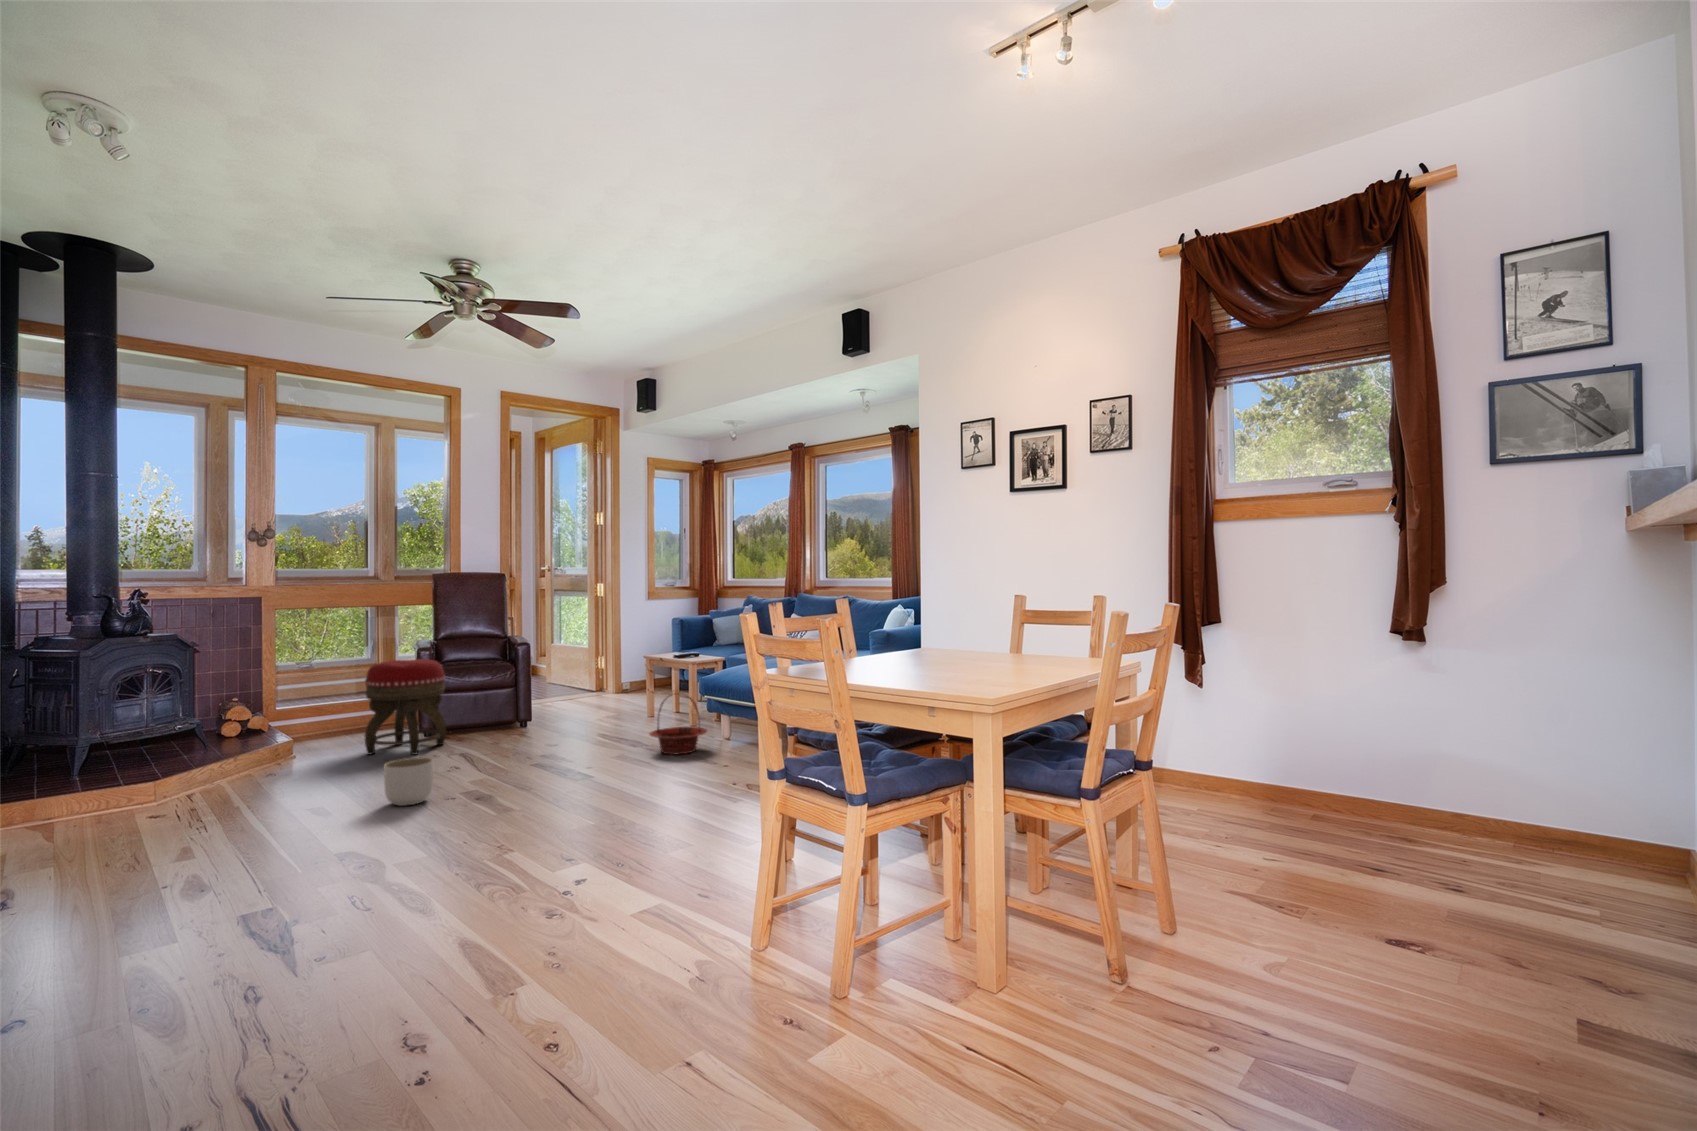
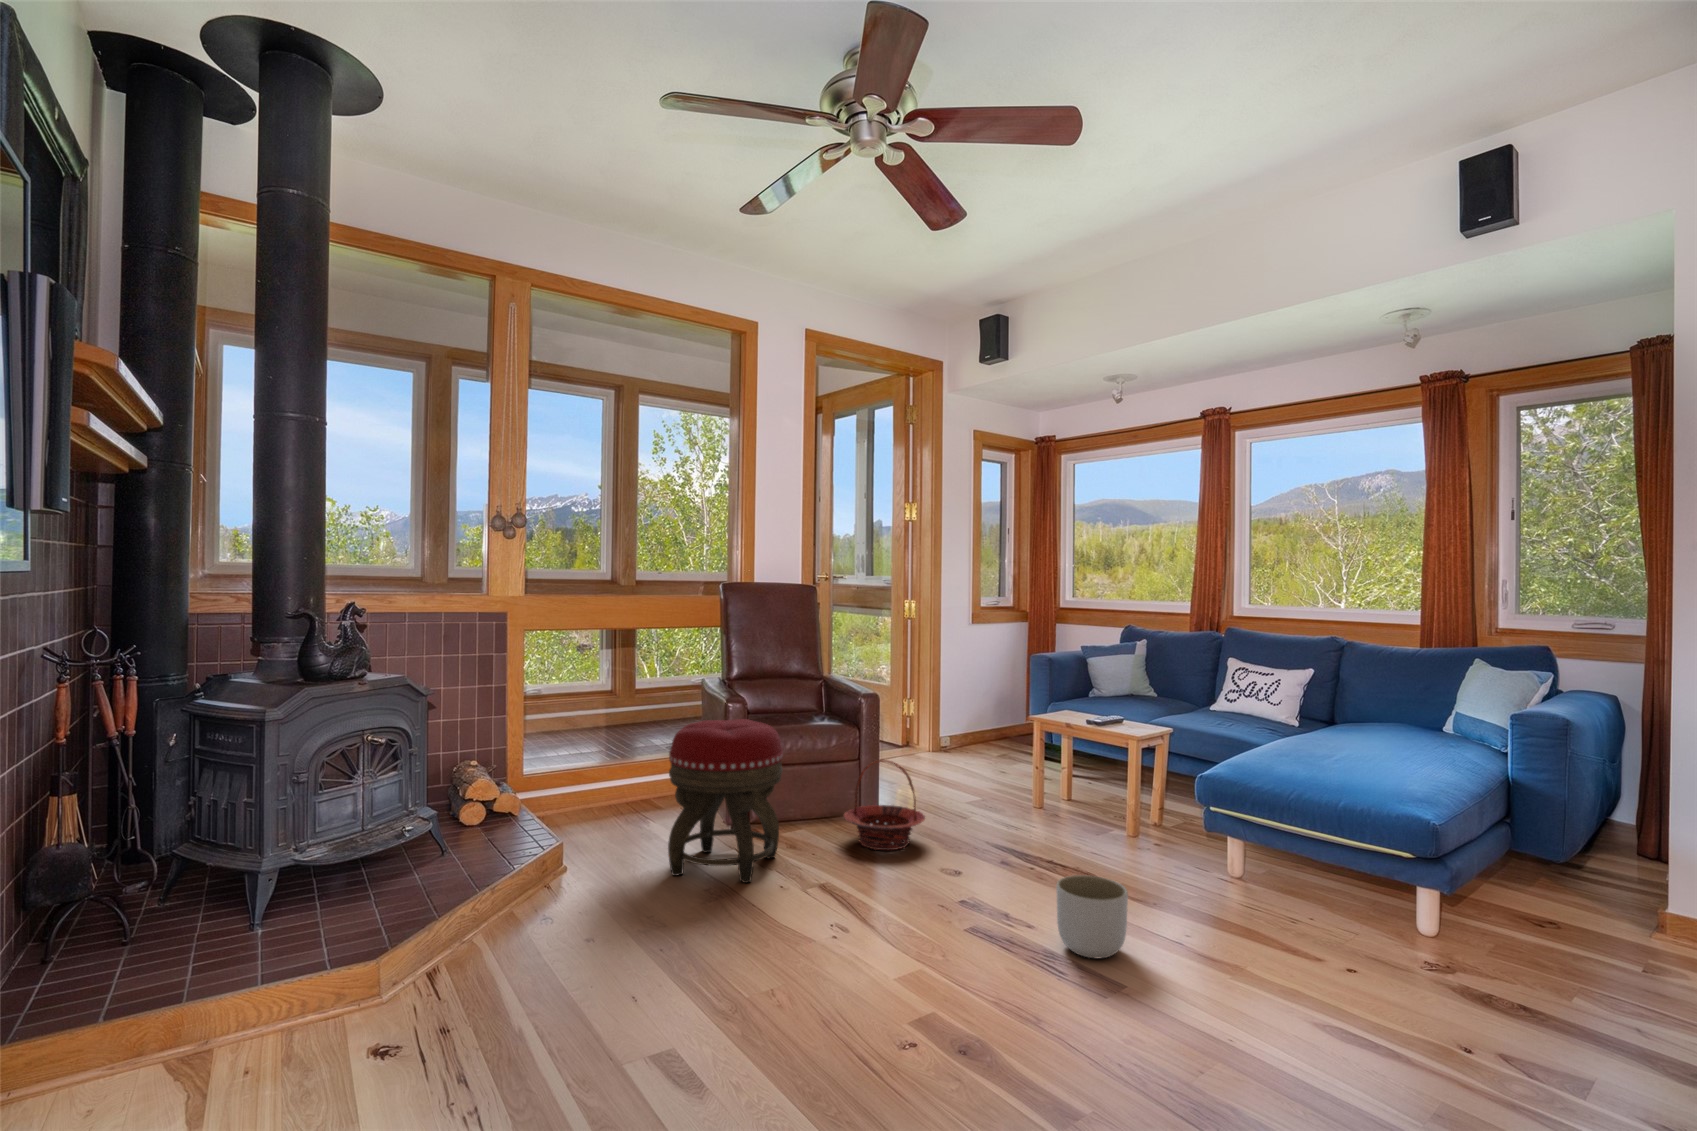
basket: present [650,694,707,755] -> present [844,760,925,850]
planter: present [384,757,434,806] -> present [1056,875,1128,959]

